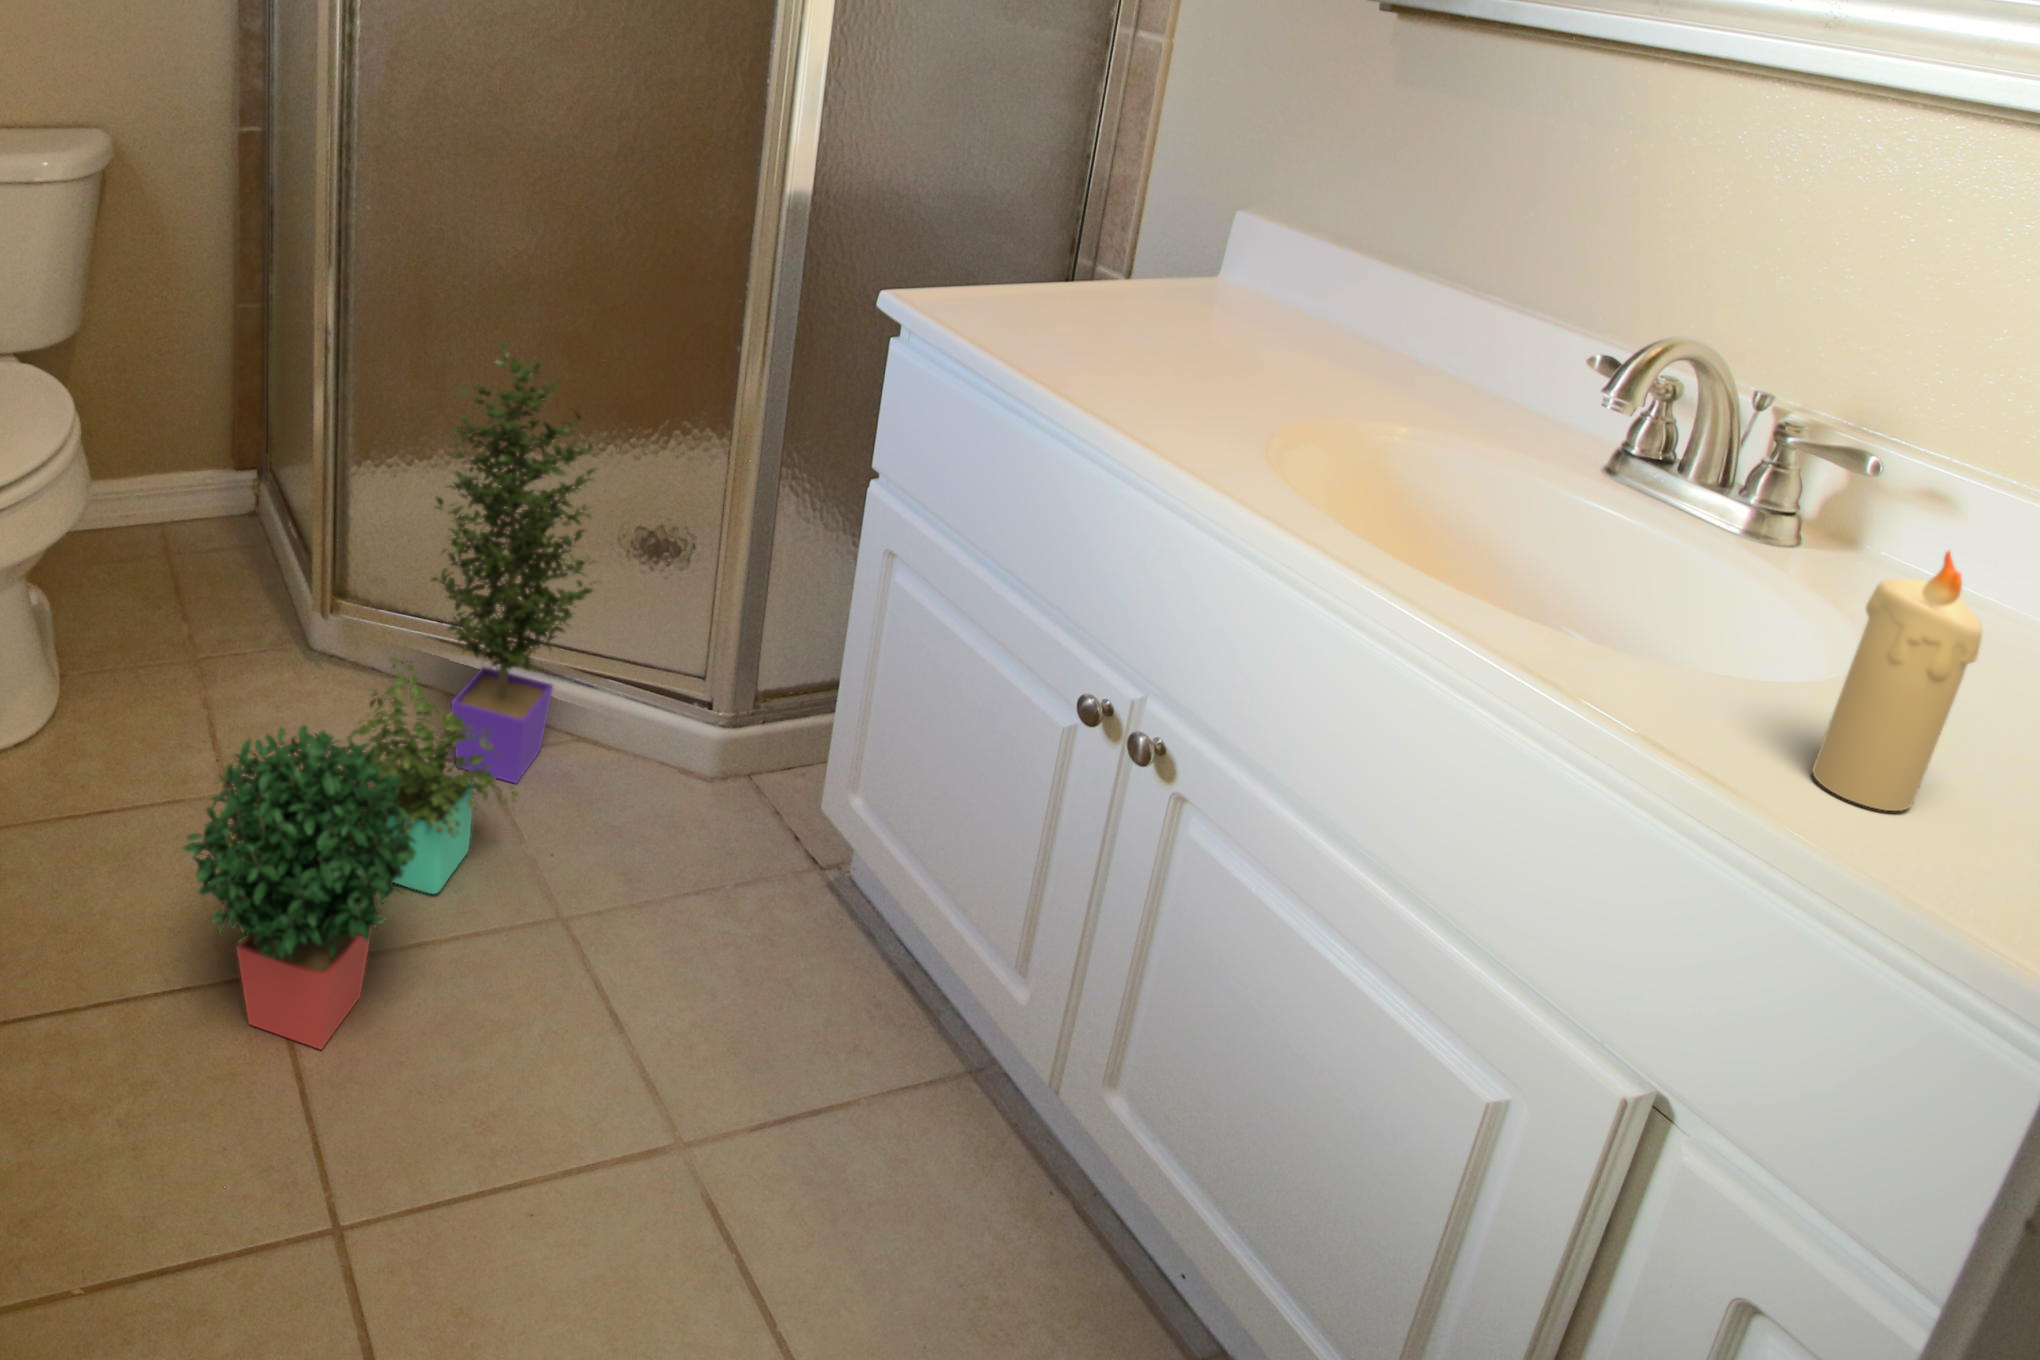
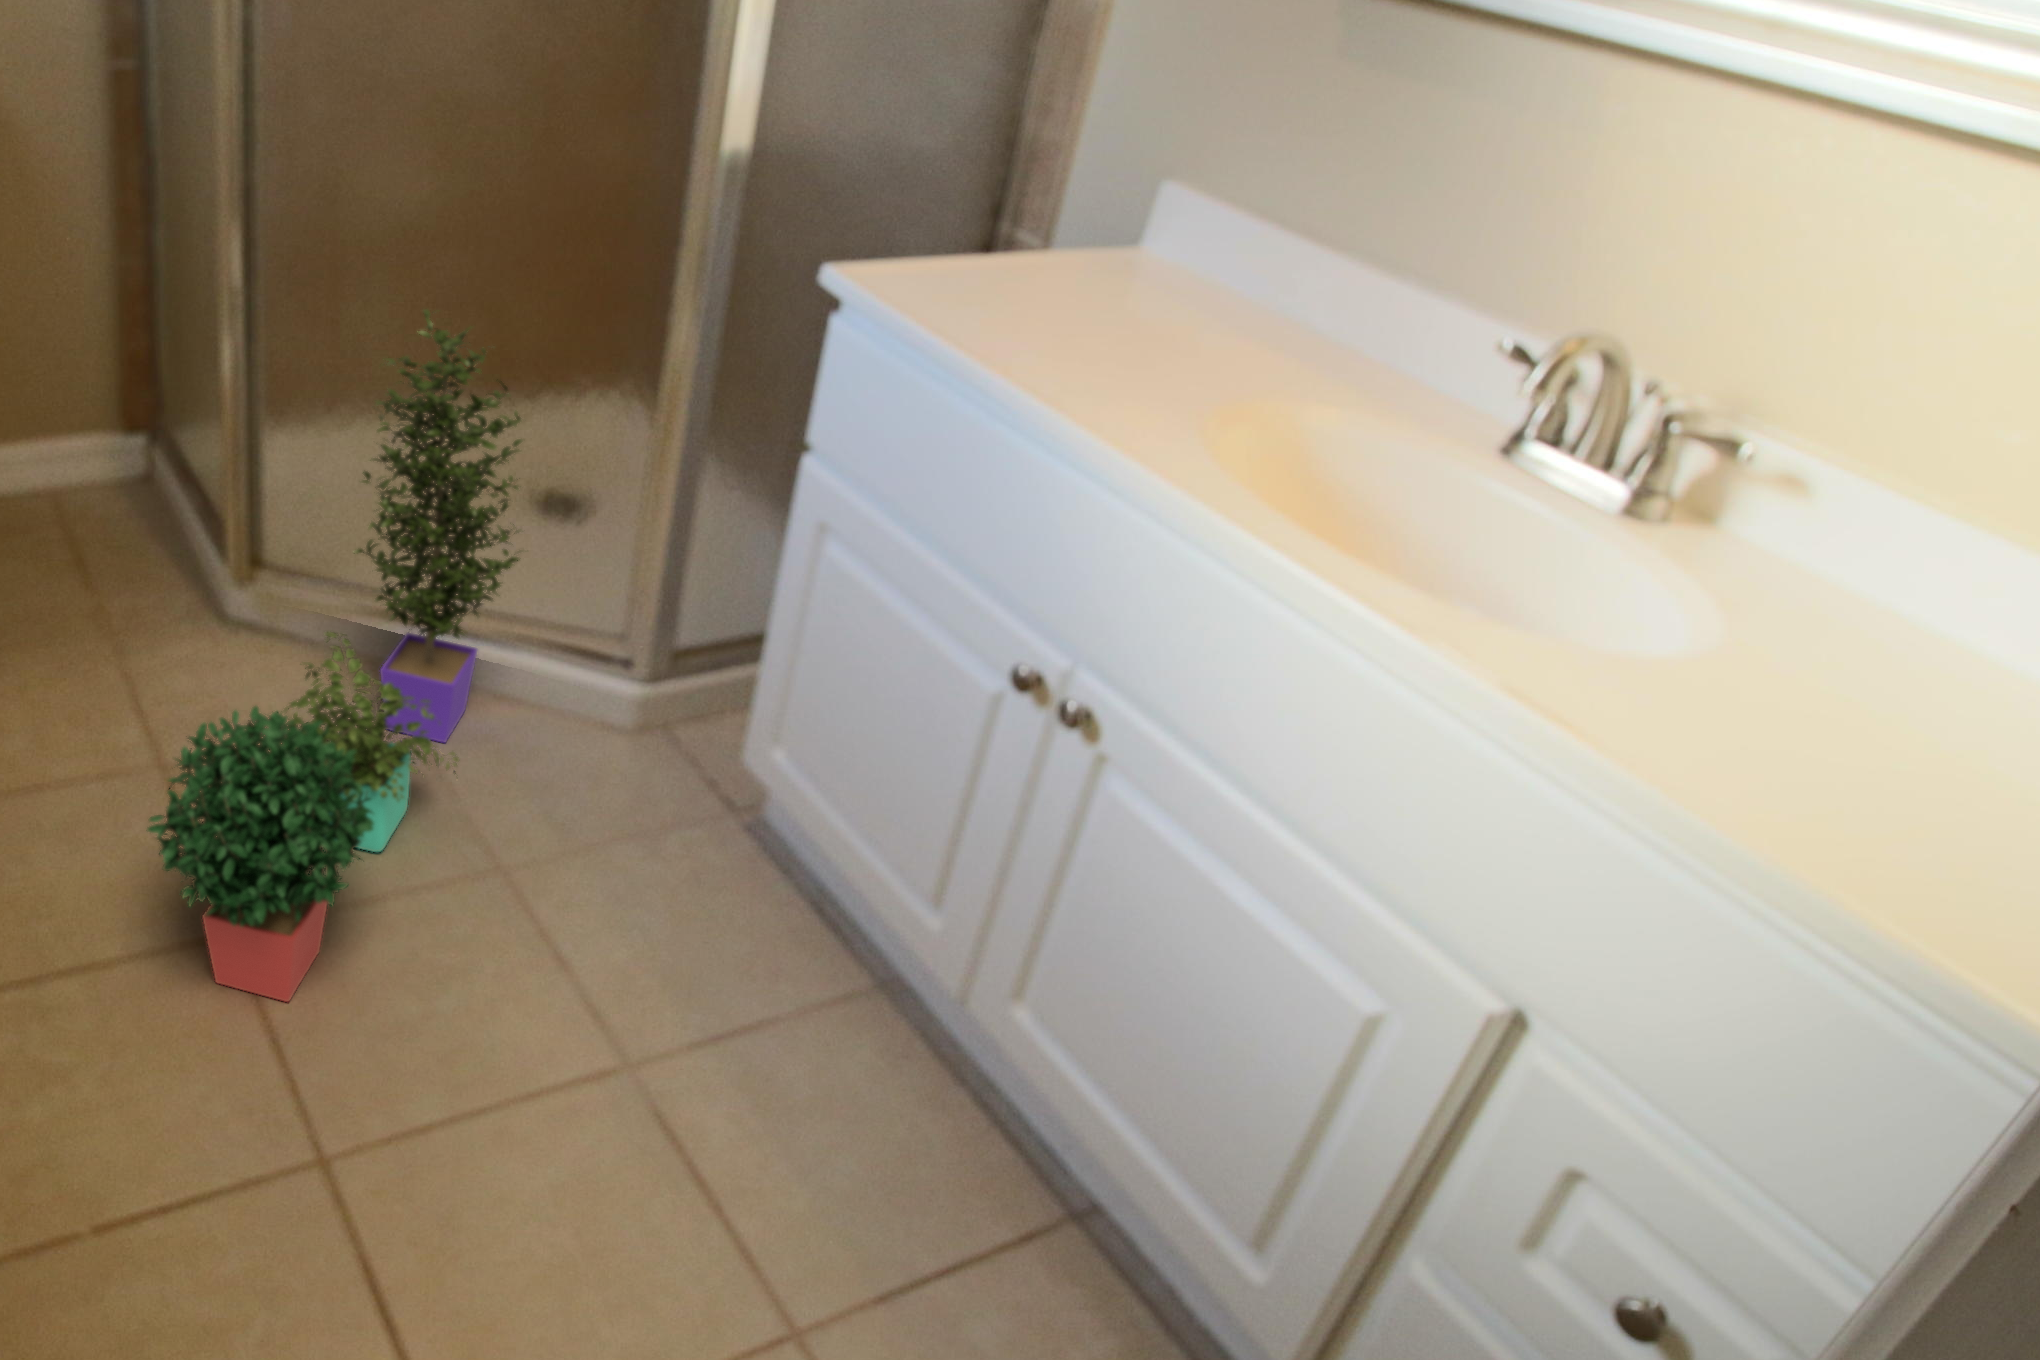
candle: present [1813,551,1982,811] -> none [1695,557,1864,780]

